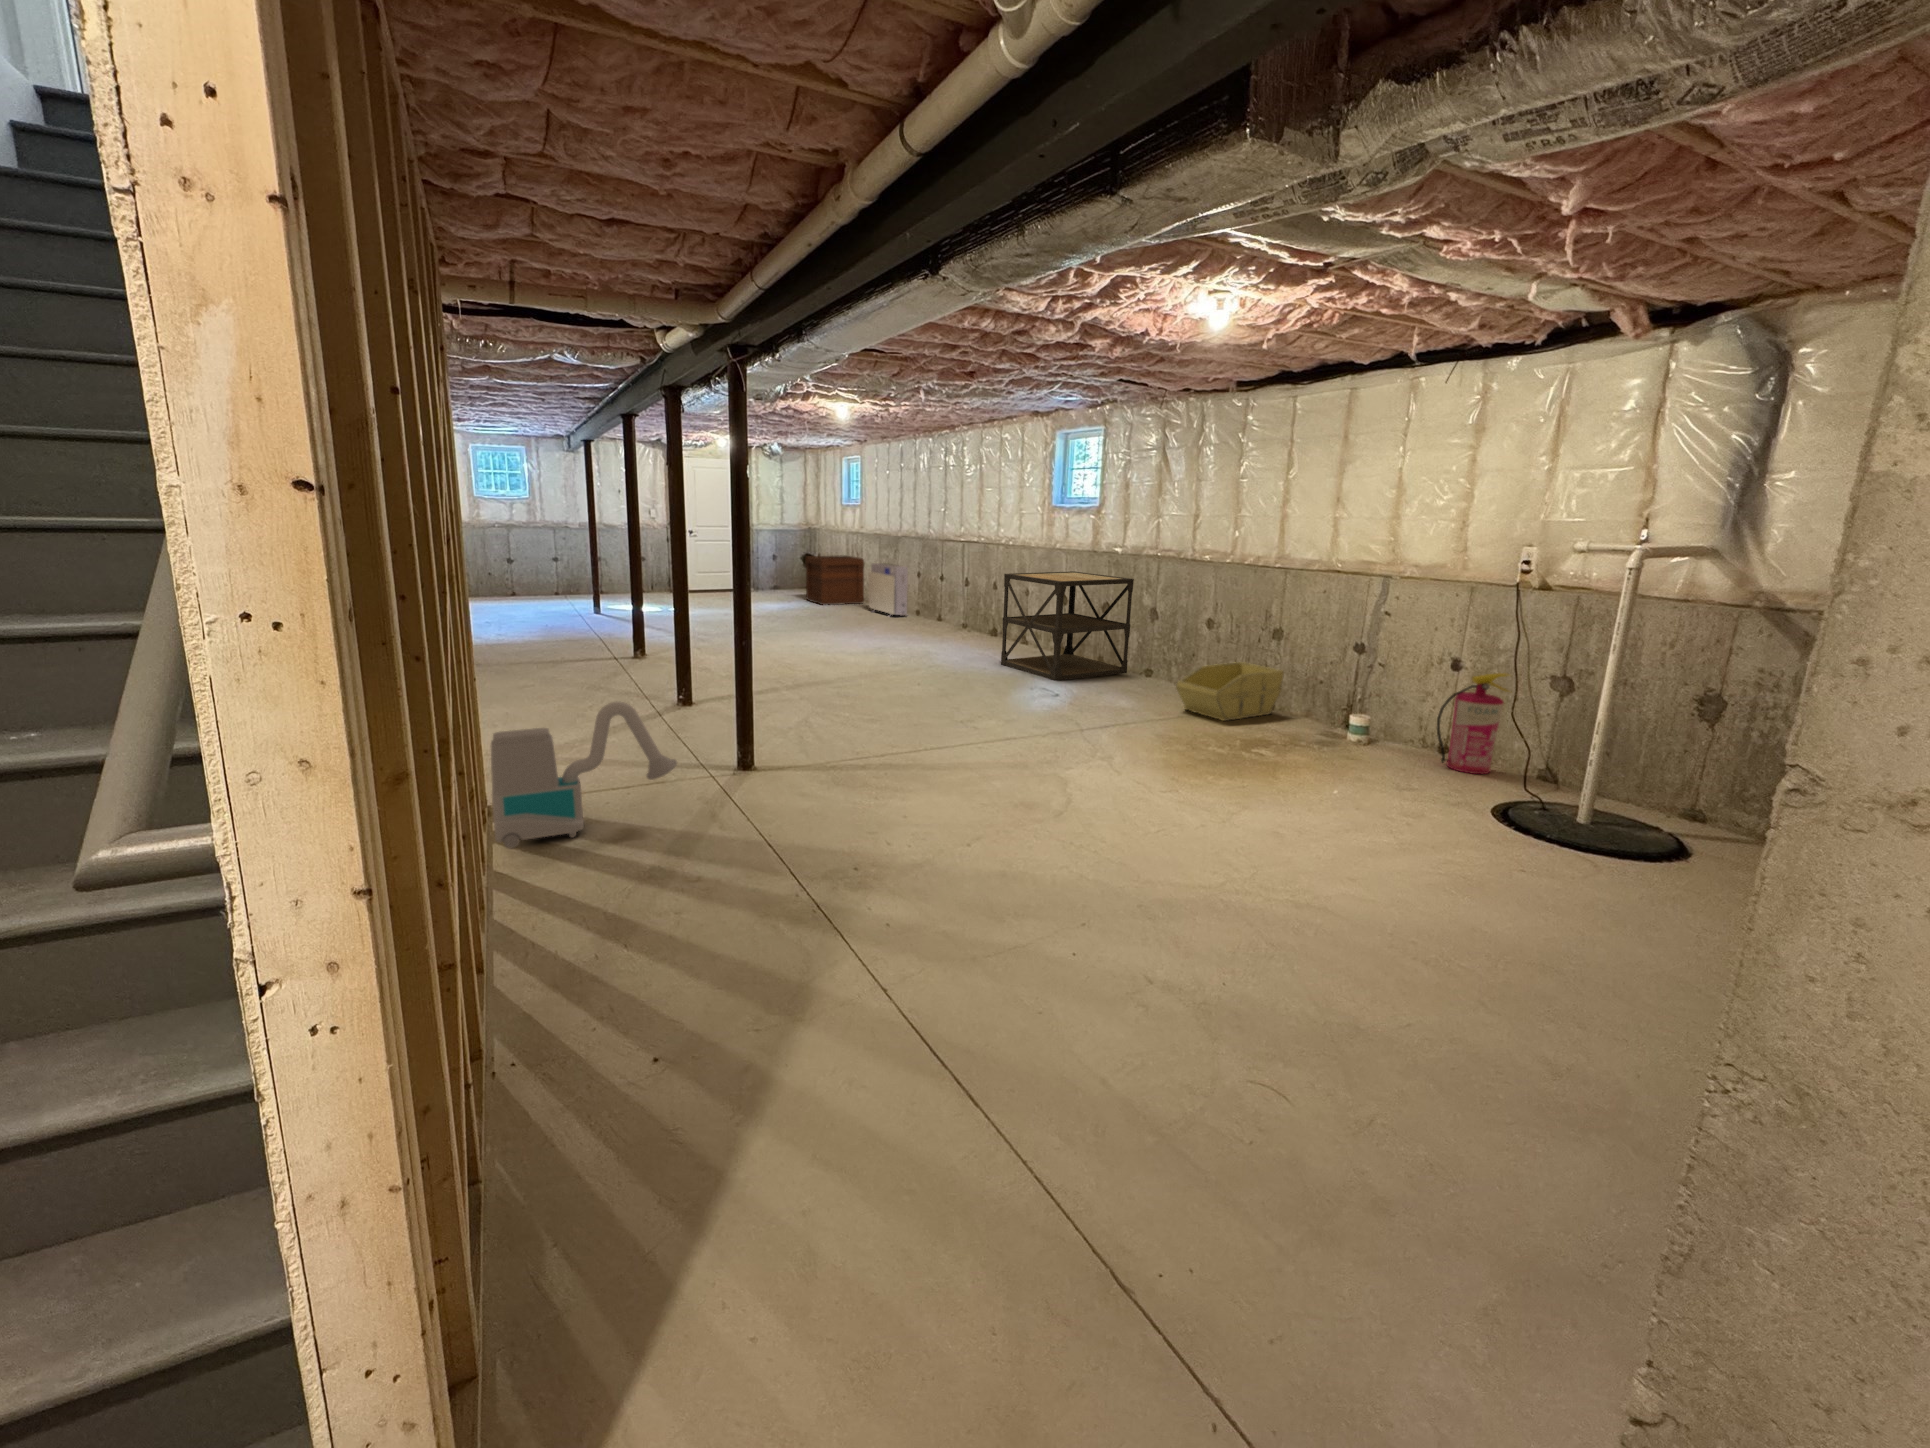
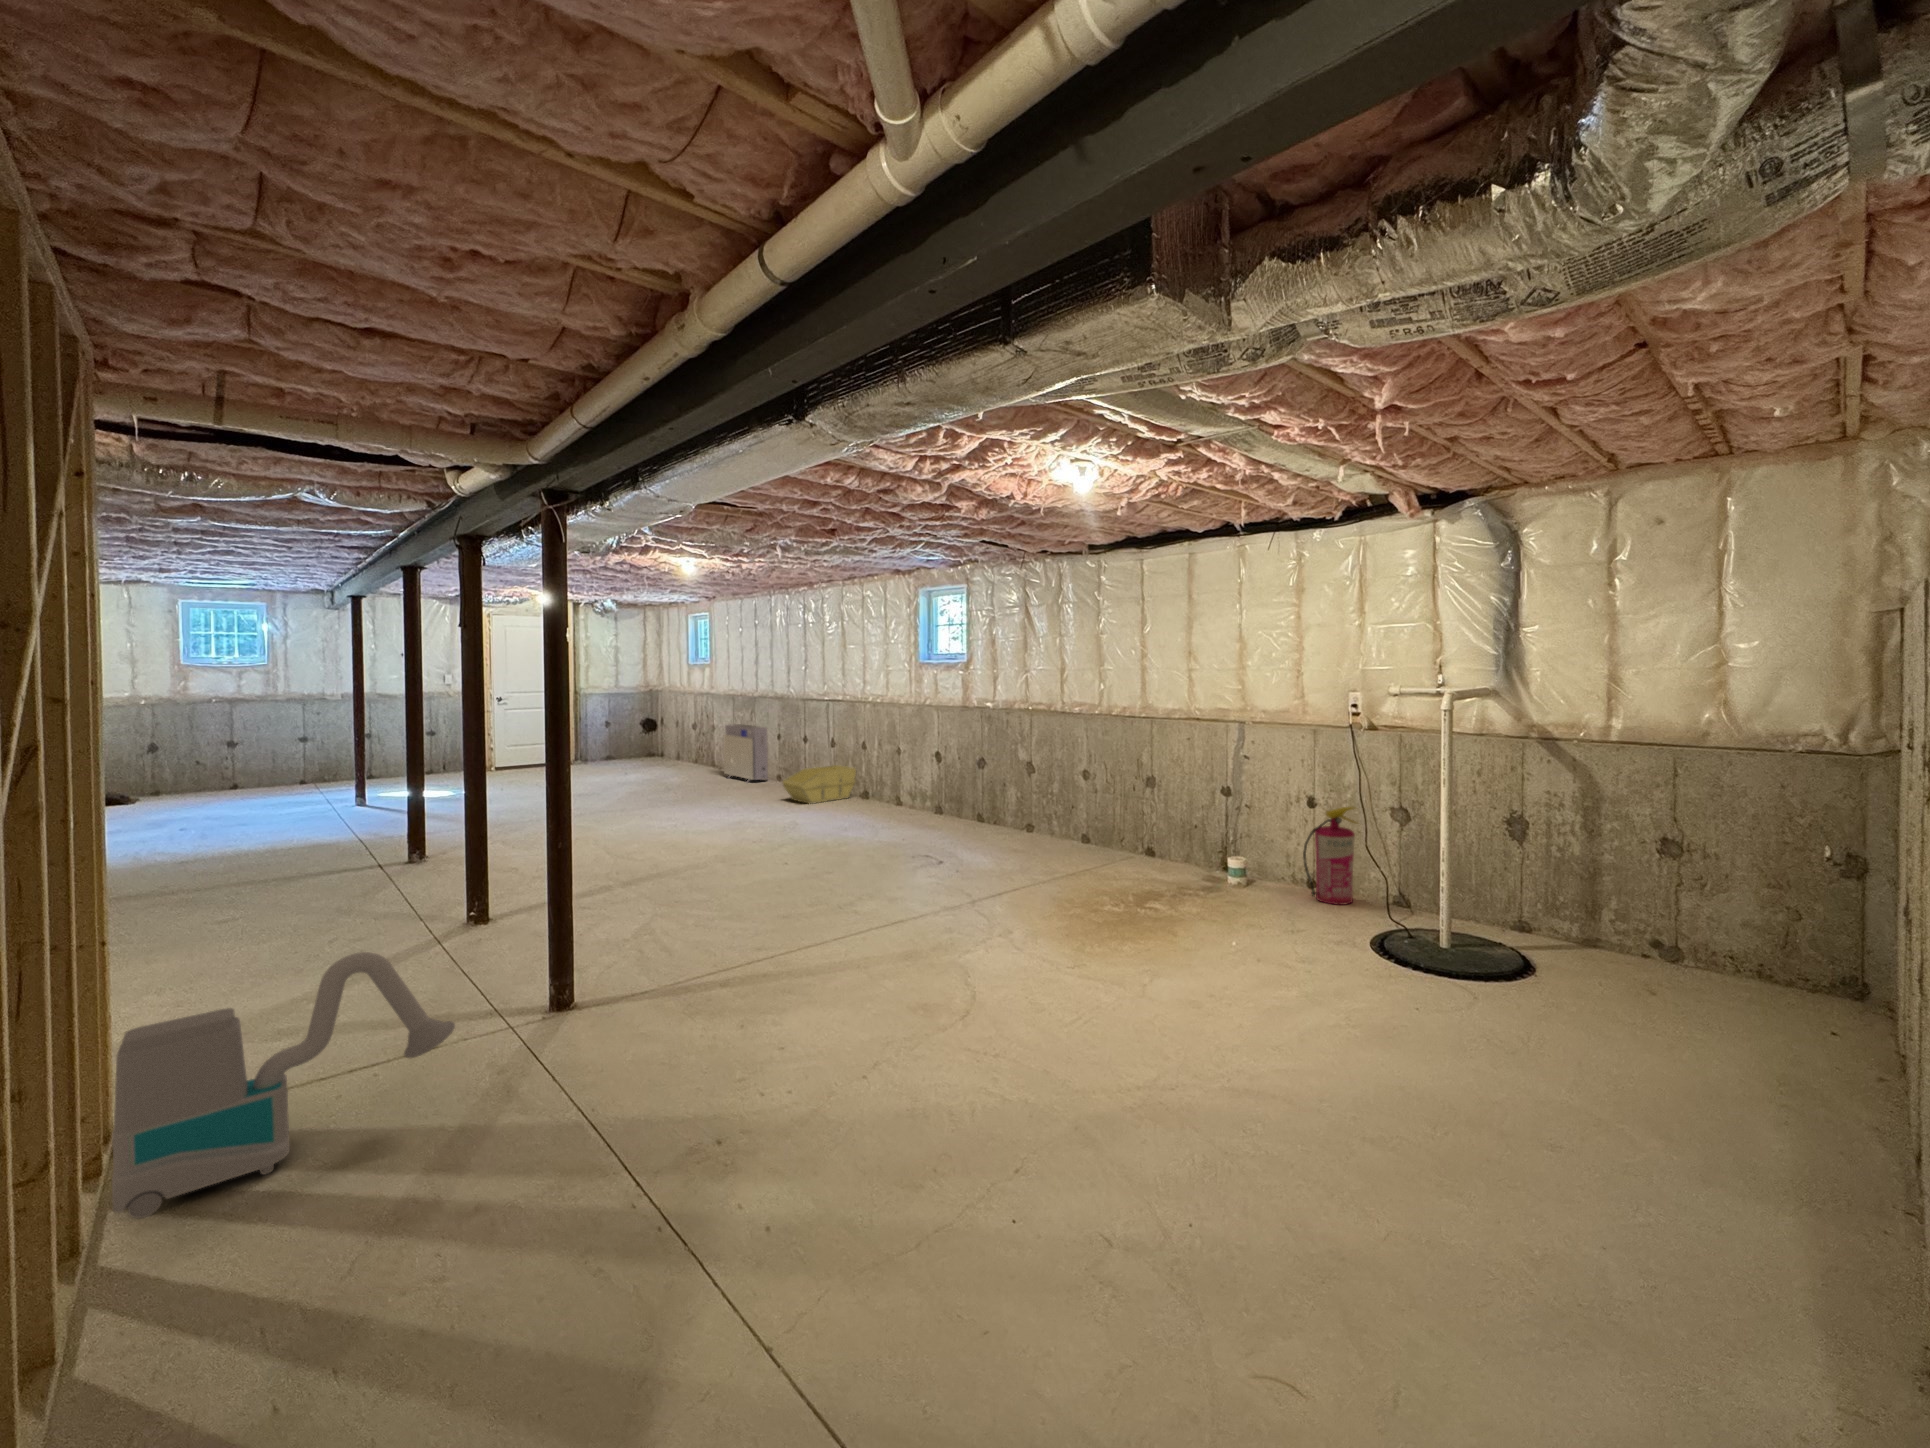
wooden crate: present [806,555,864,605] -> none [648,717,718,774]
shelving unit: present [1001,571,1134,681] -> none [875,727,1007,844]
storage bin: present [1176,662,1284,721] -> present [782,765,856,804]

